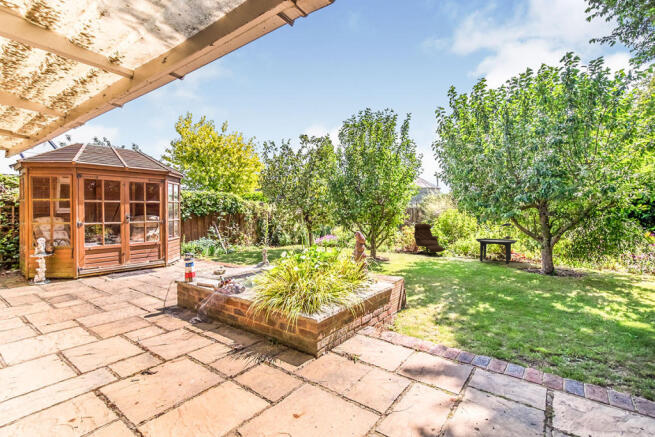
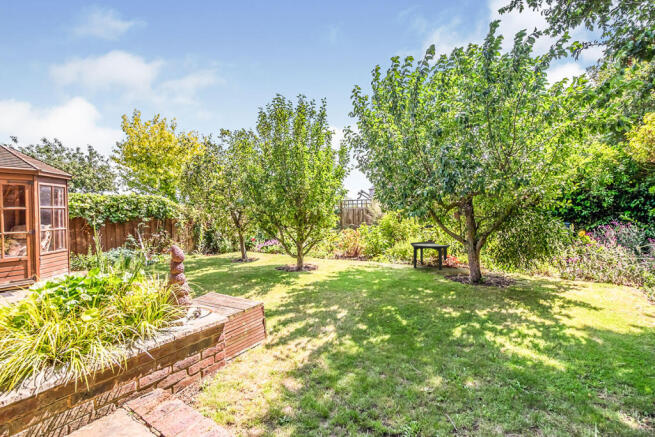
lounge chair: present [414,223,444,256] -> none [352,226,381,262]

